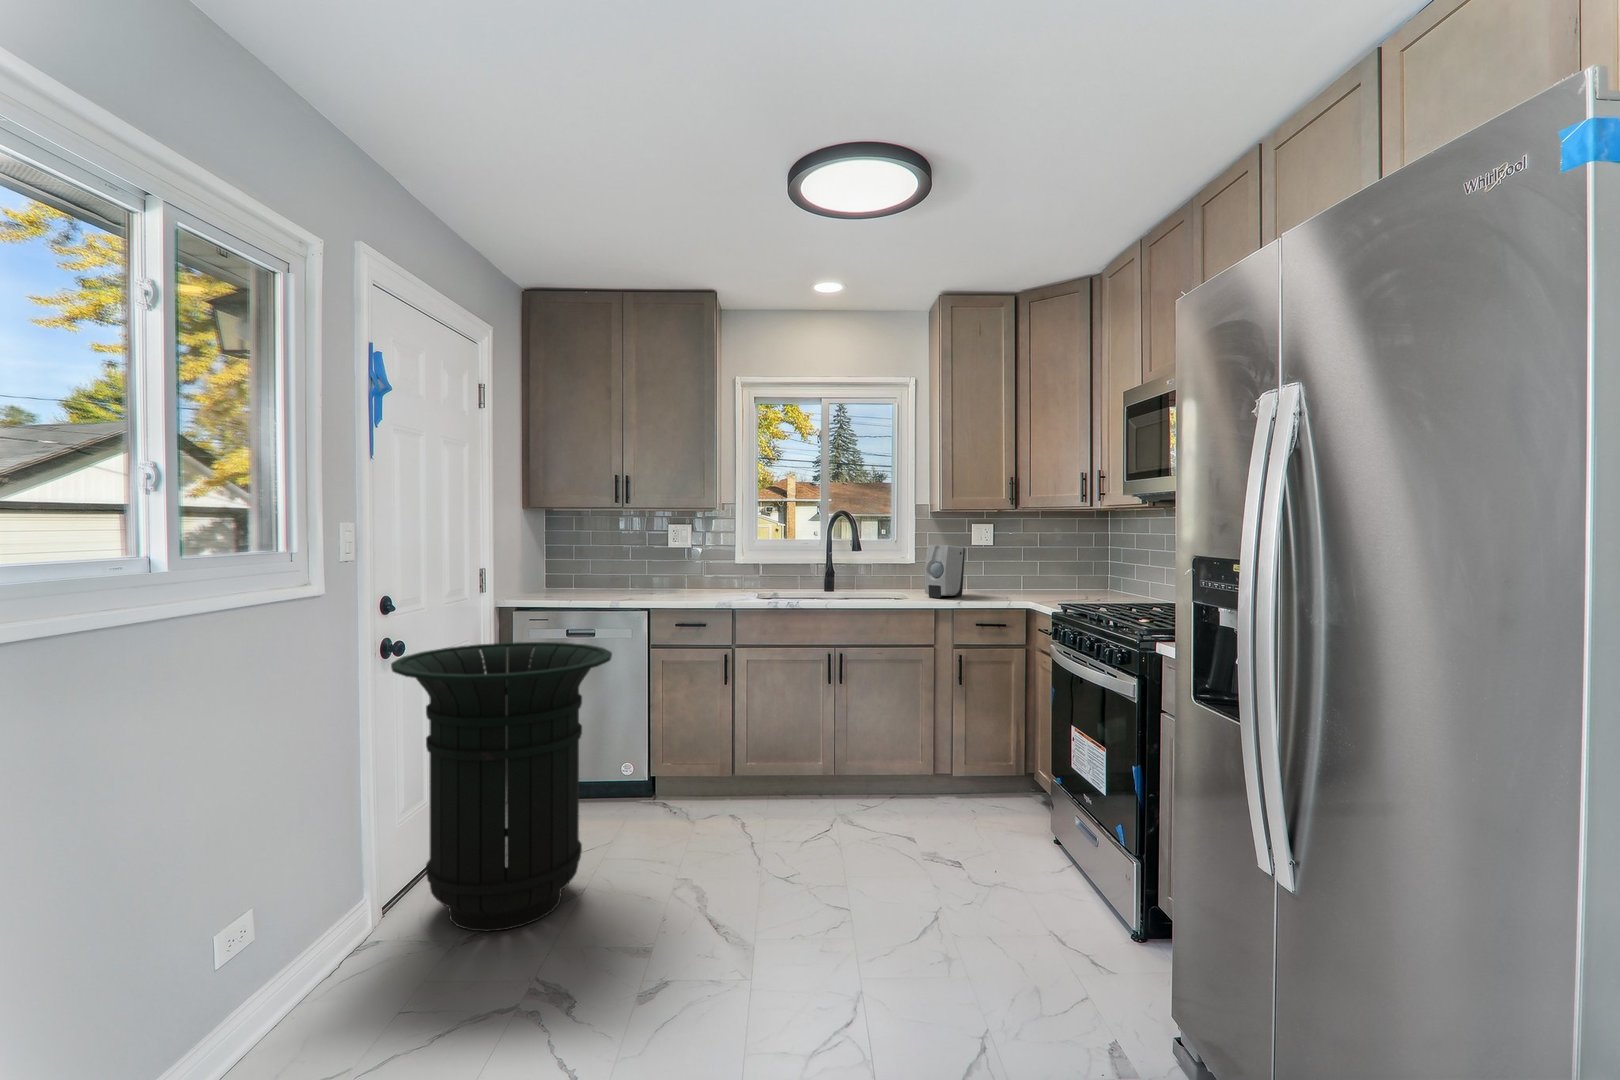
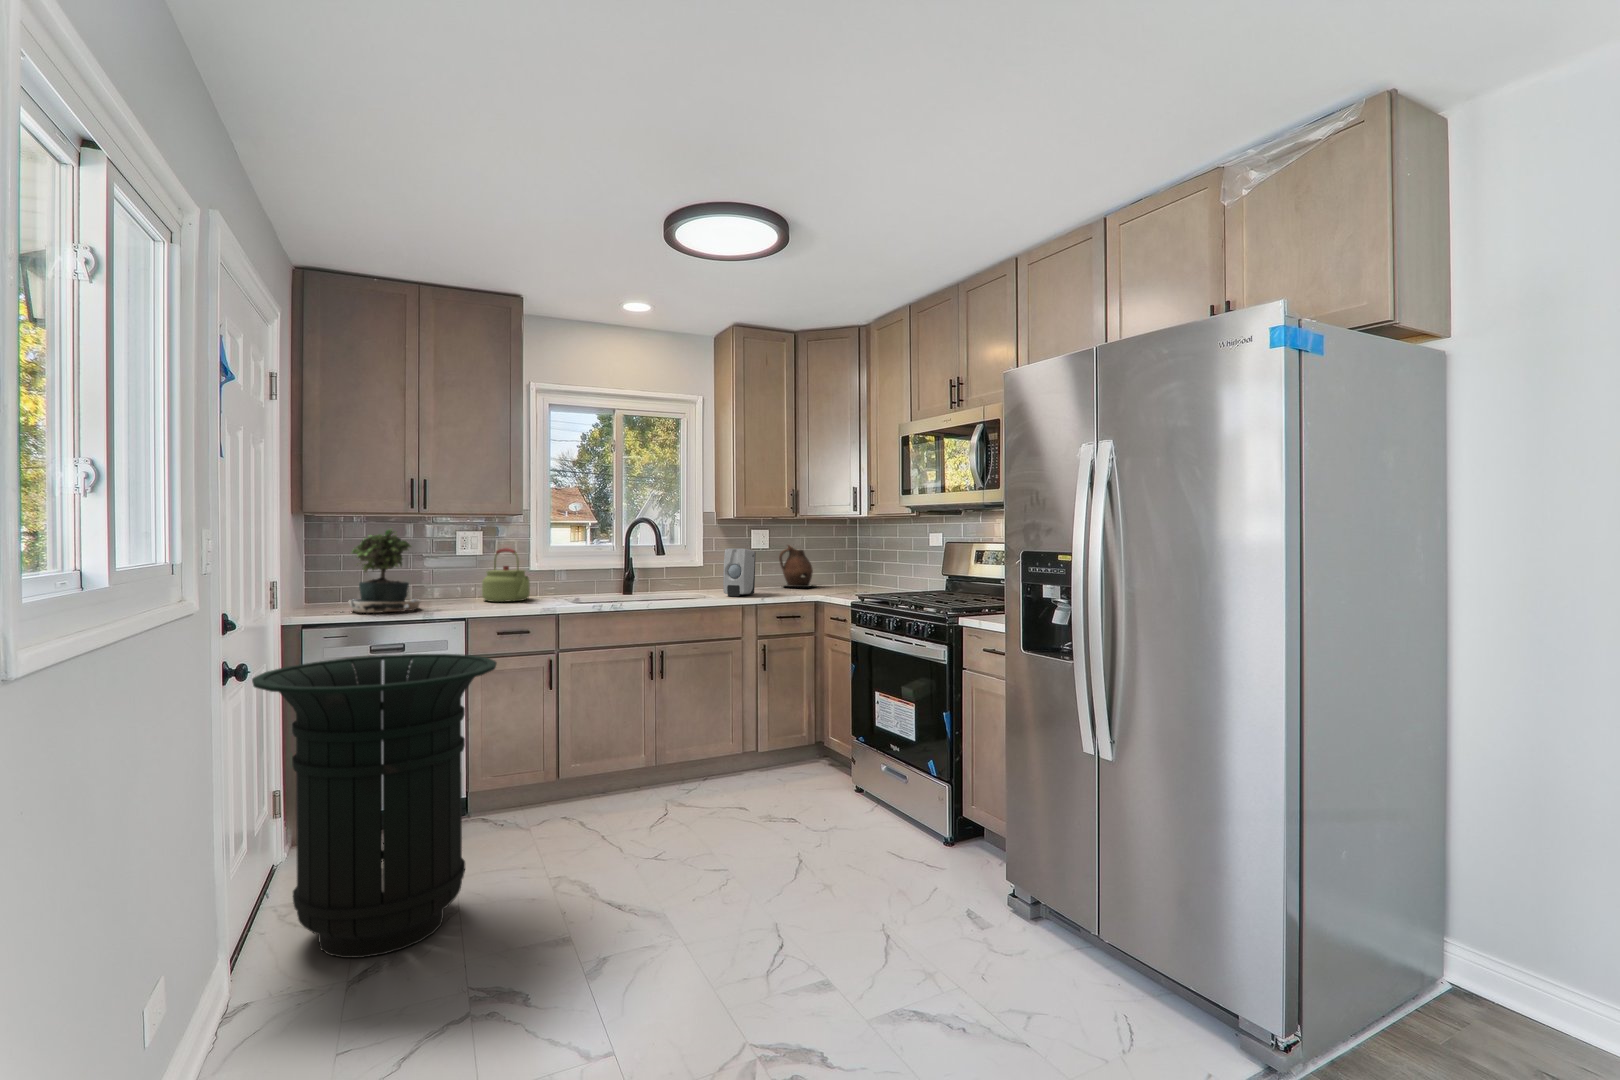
potted plant: none [536,521,619,600] -> present [349,529,421,613]
kettle: none [682,541,727,593] -> present [482,548,530,602]
ceramic pitcher: none [1004,541,1052,591] -> present [779,545,813,587]

